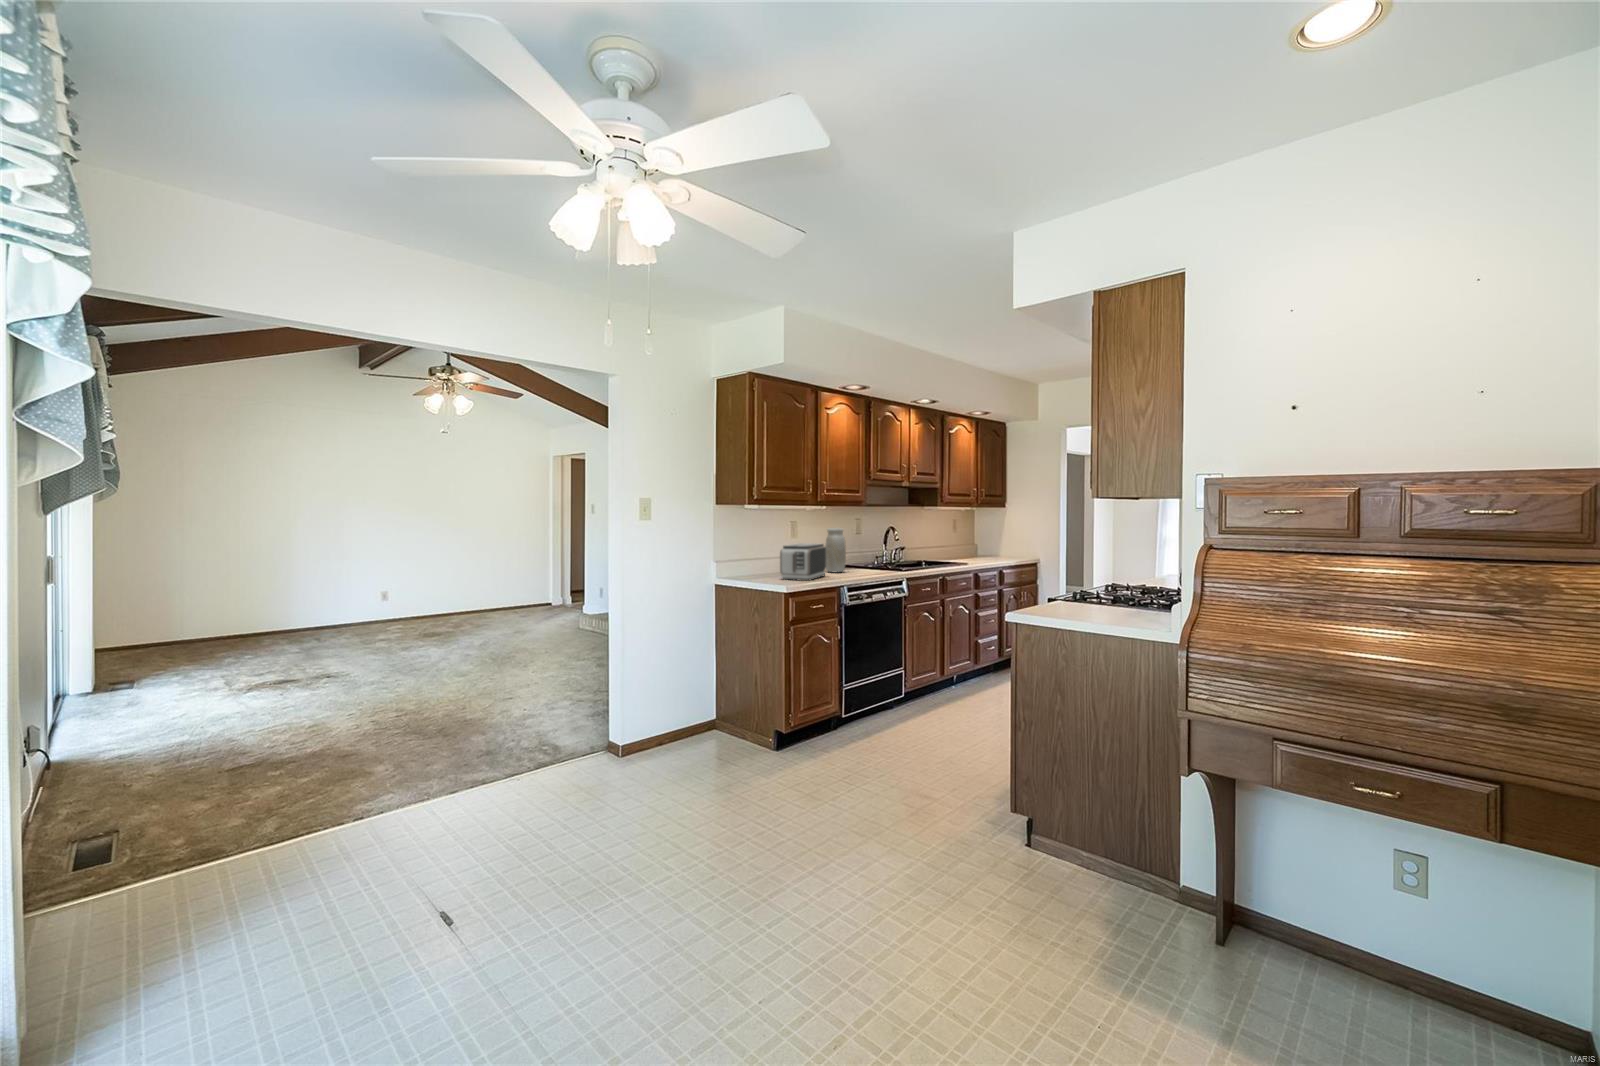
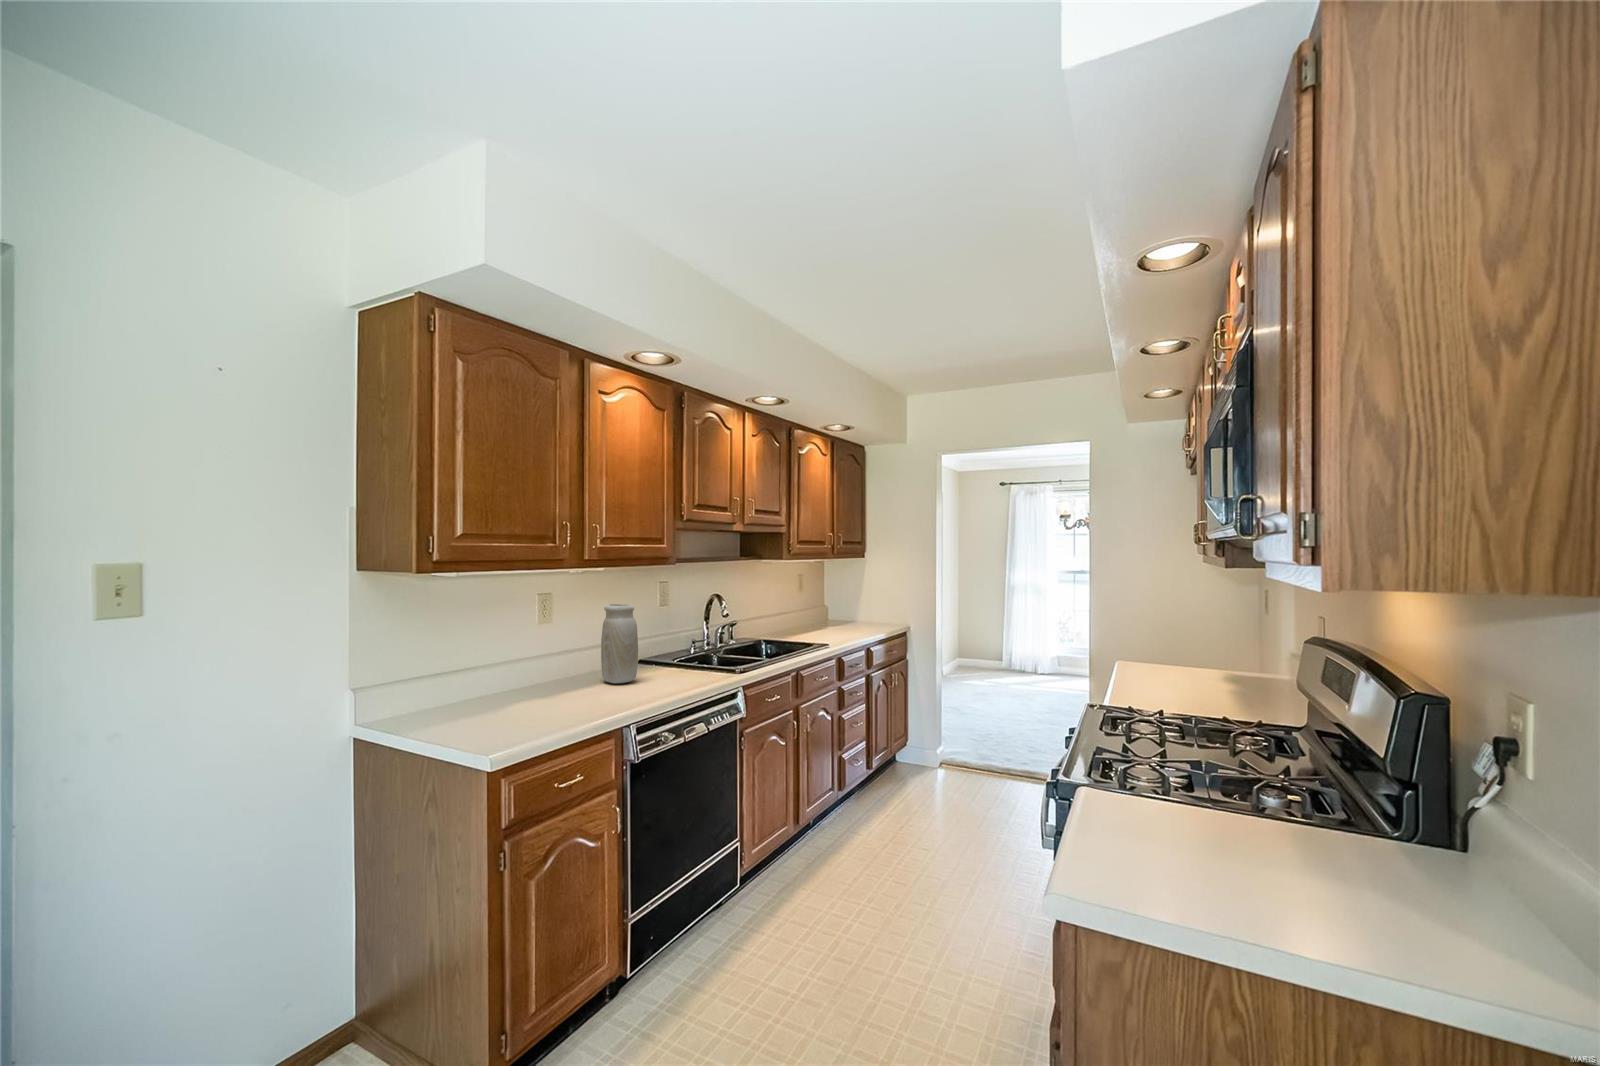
toaster: present [780,543,826,581] -> none [497,639,597,723]

